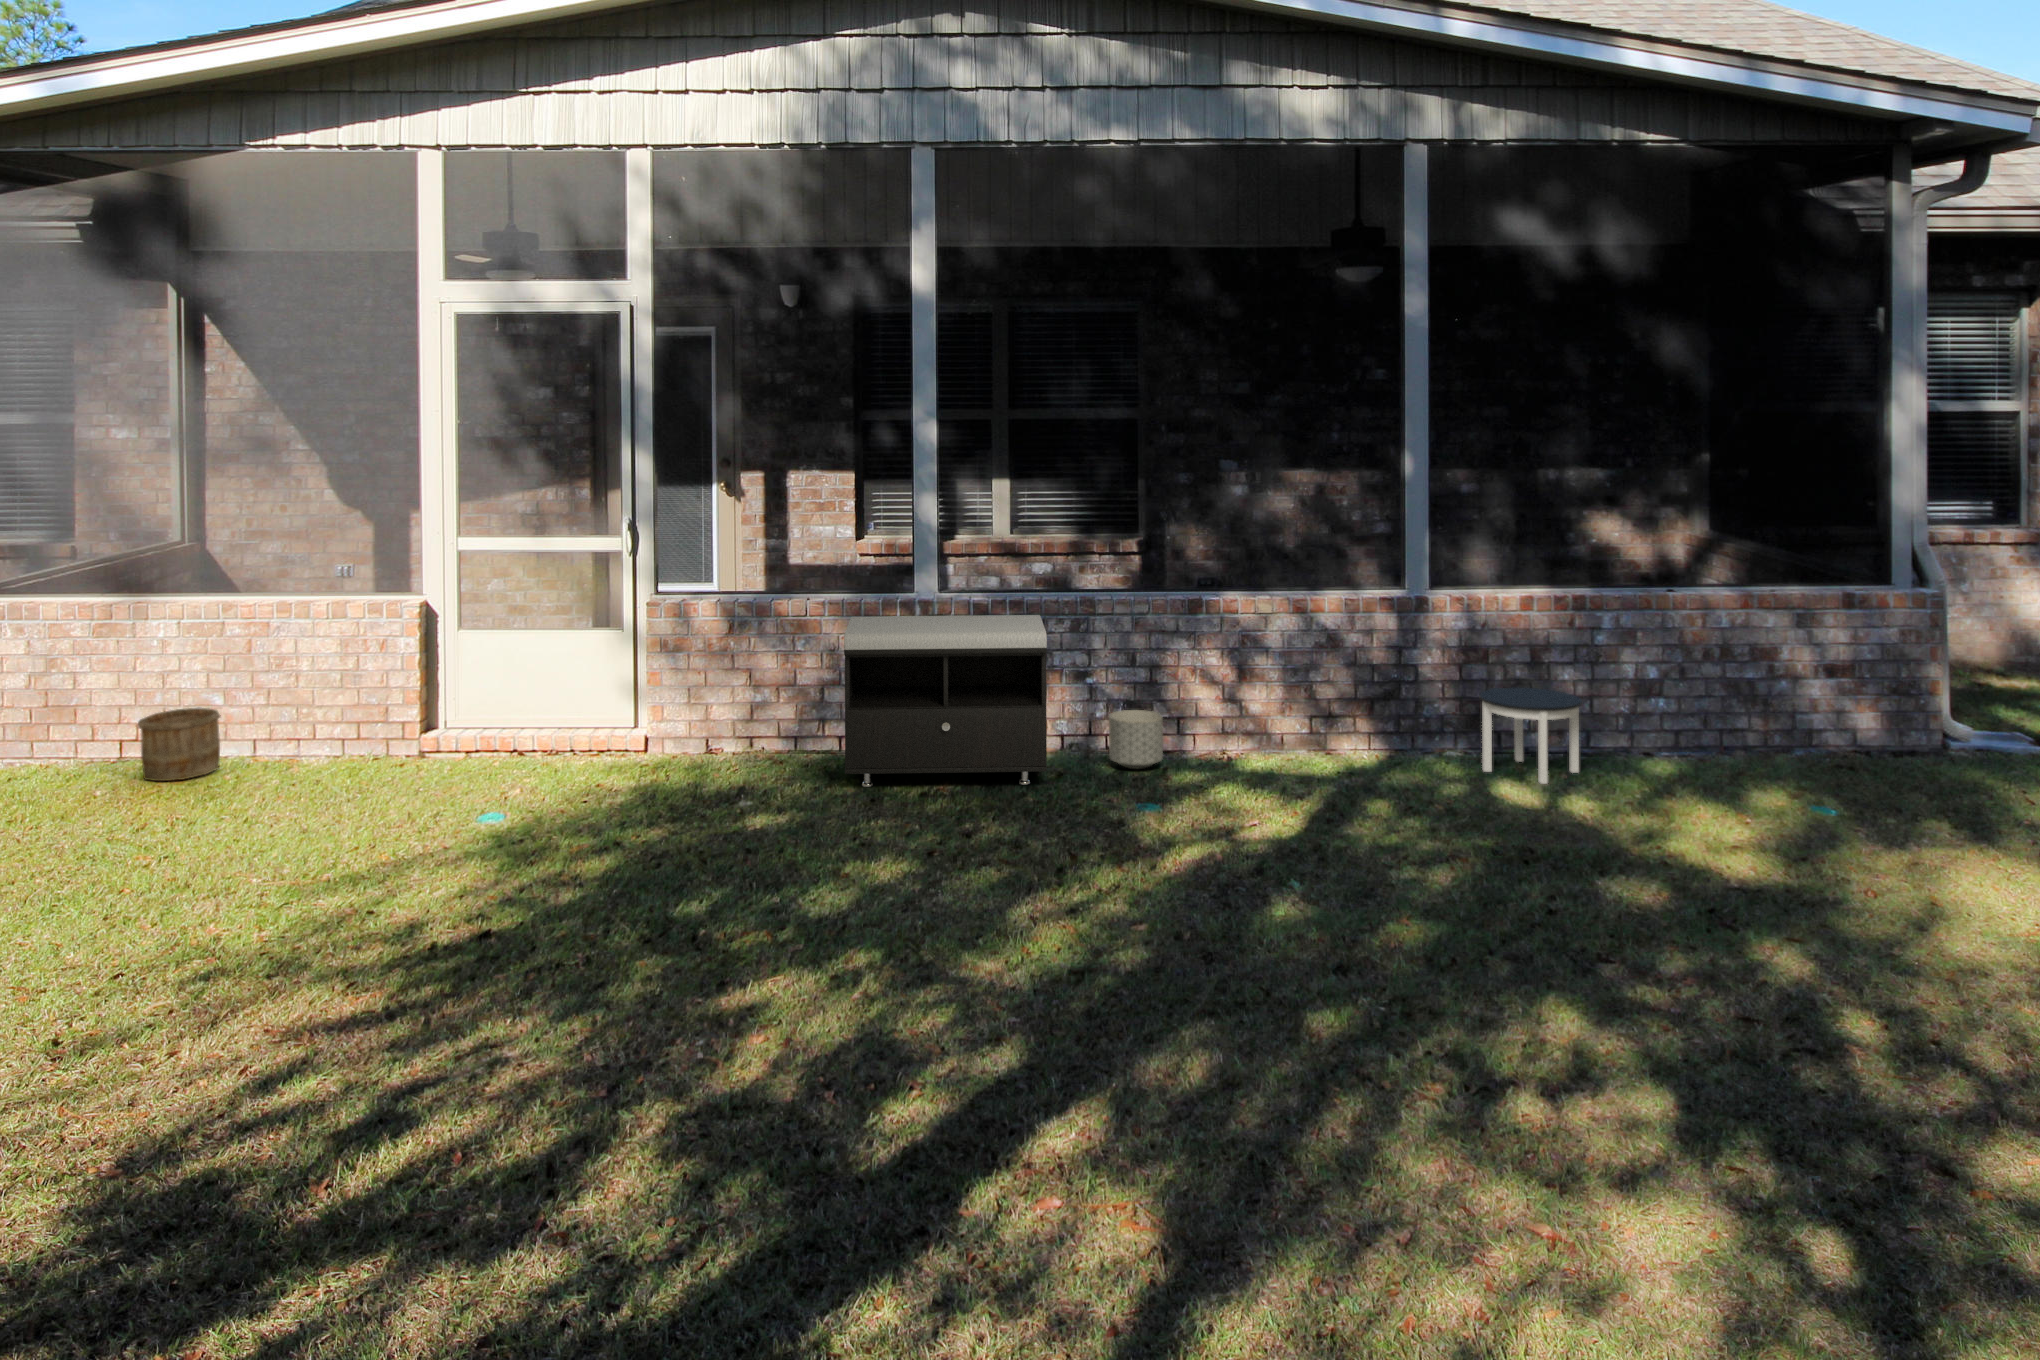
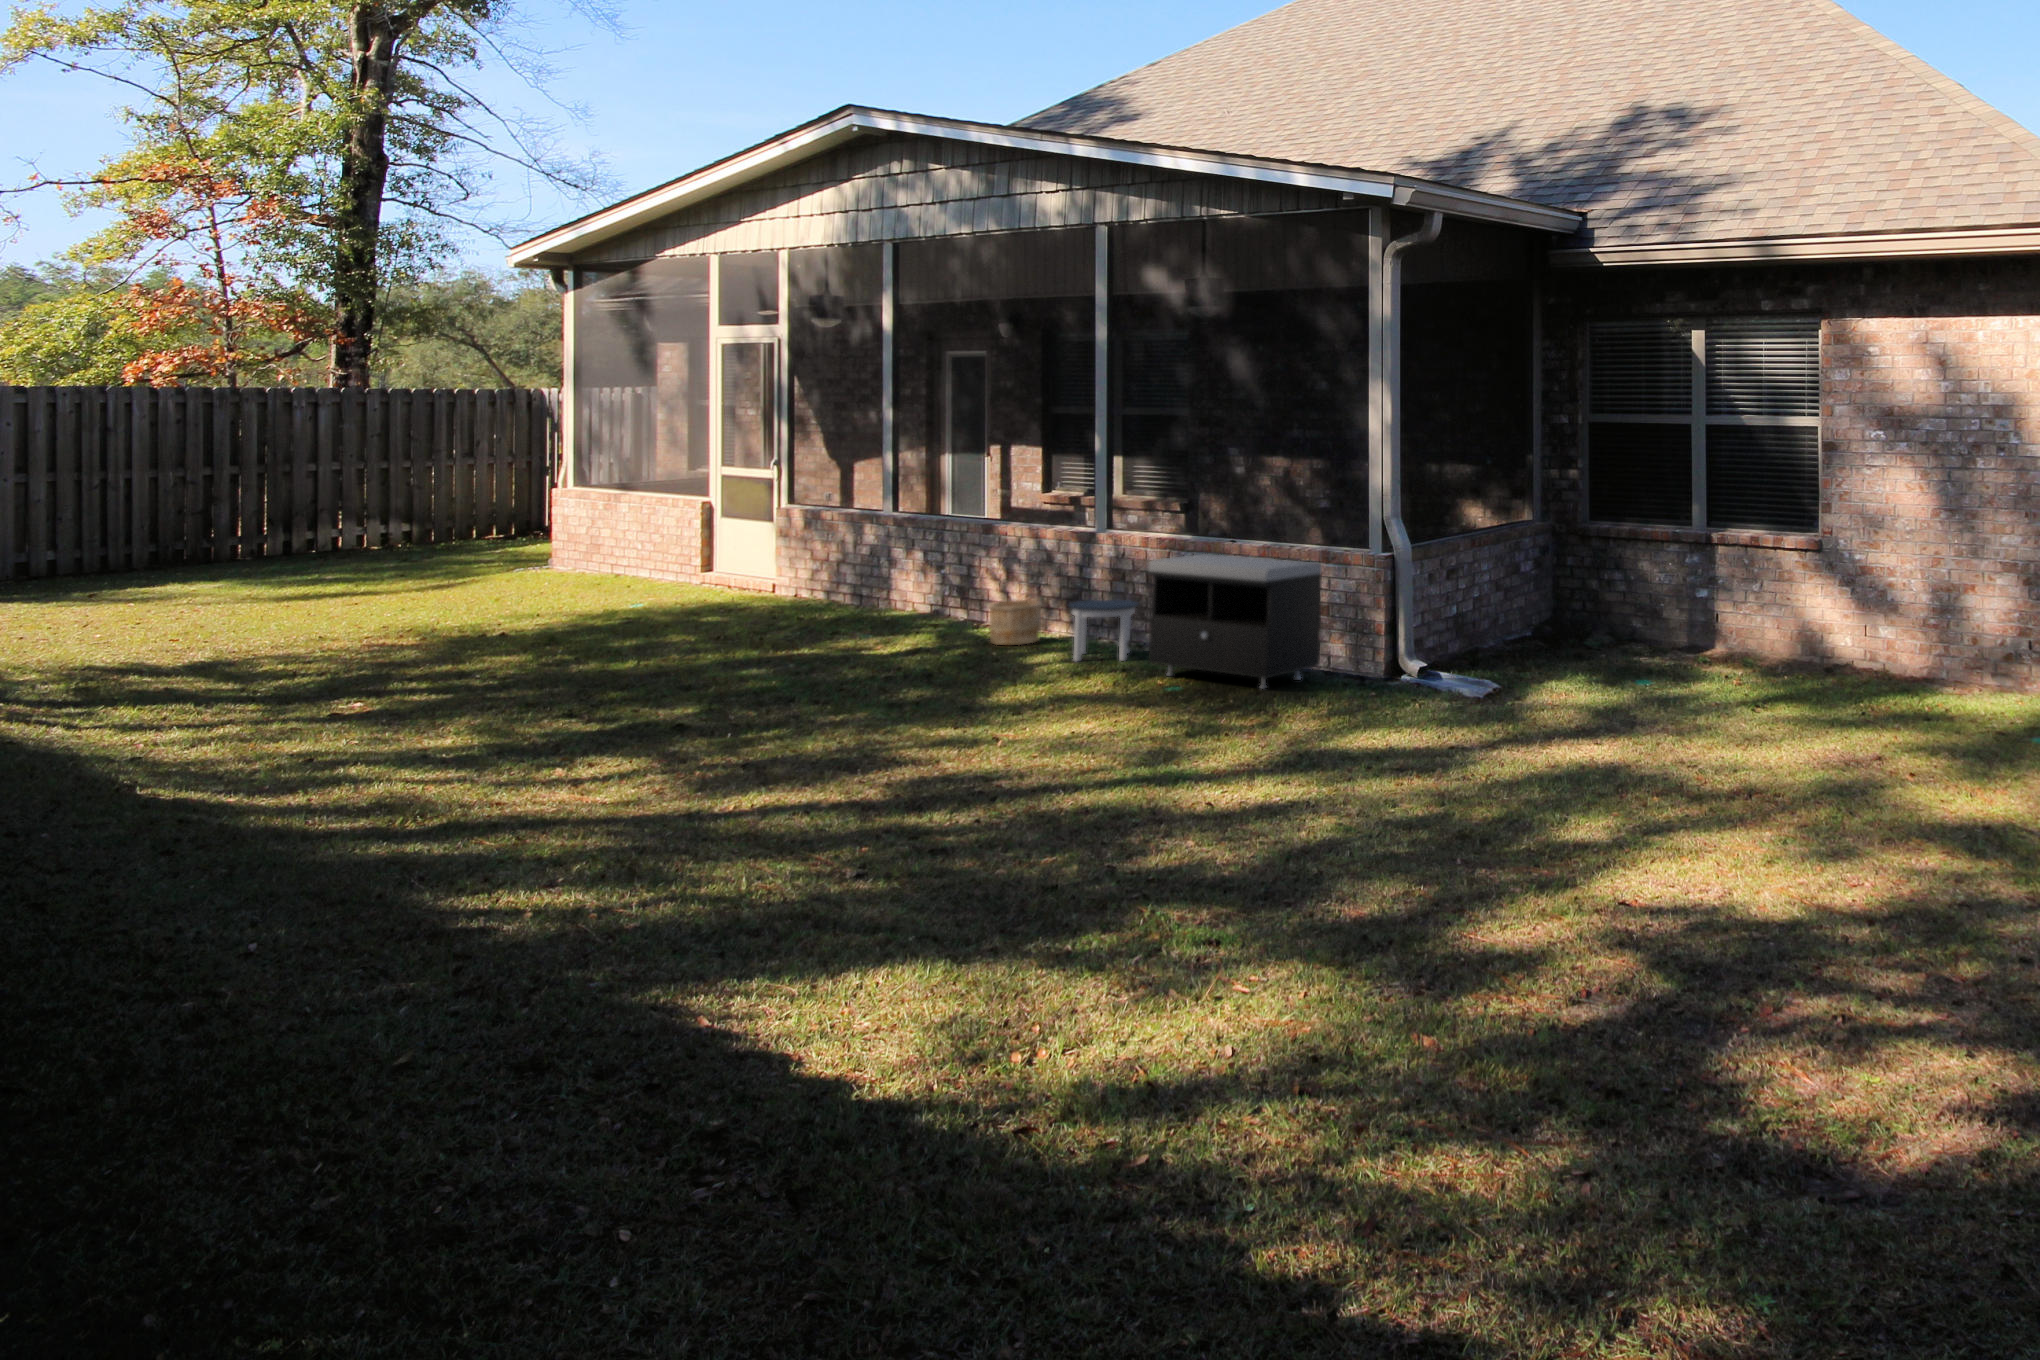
storage bench: present [844,615,1047,787] -> present [1148,554,1322,688]
wooden bucket: present [138,708,221,781] -> present [989,600,1042,645]
planter: present [1109,710,1163,769] -> none [919,595,957,631]

